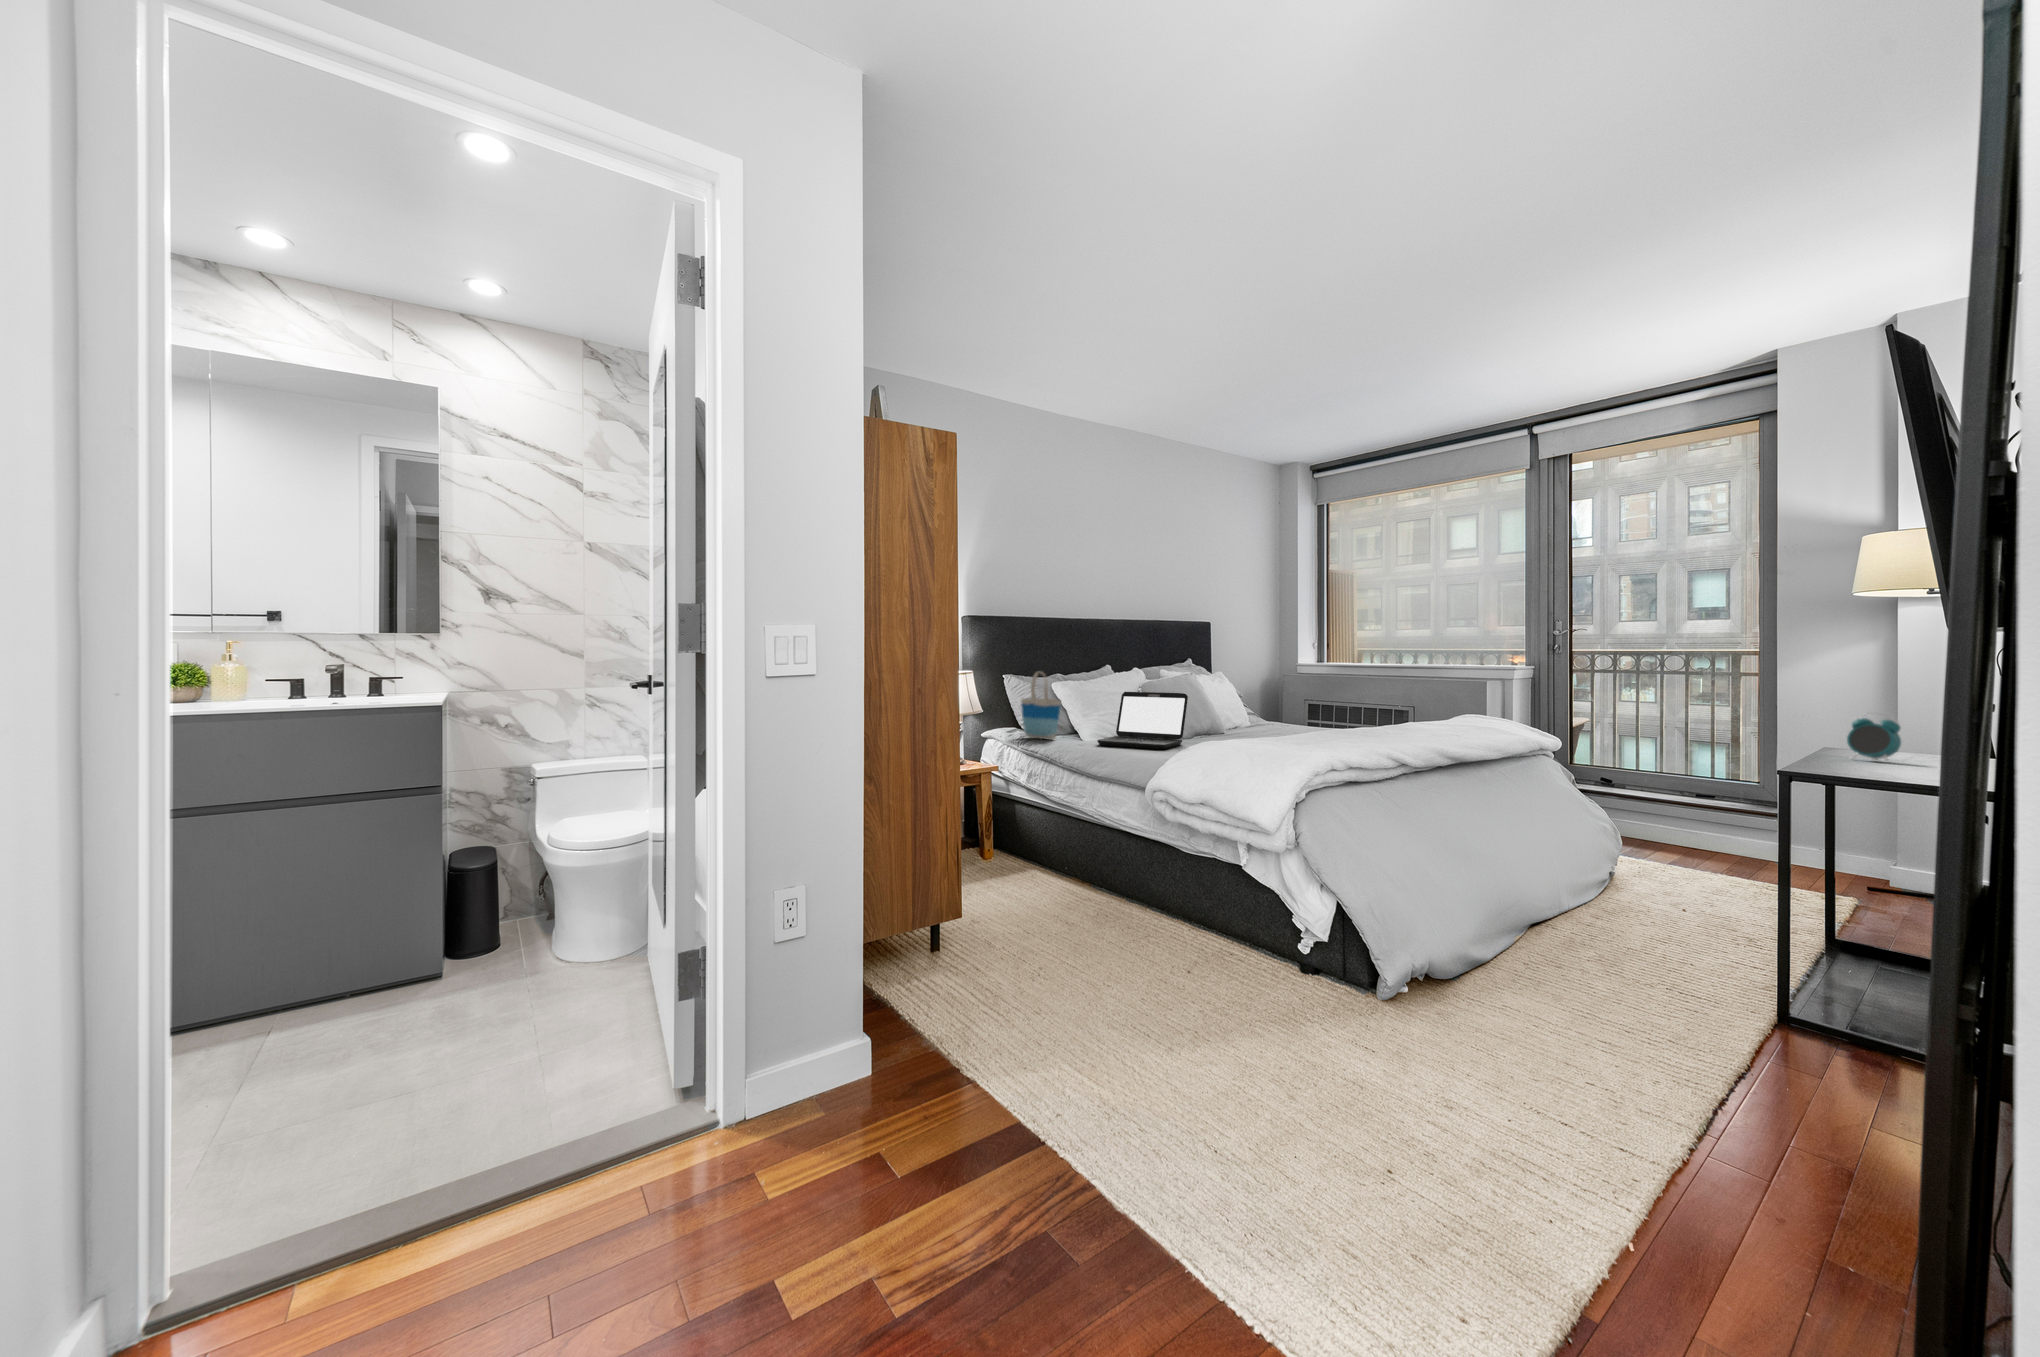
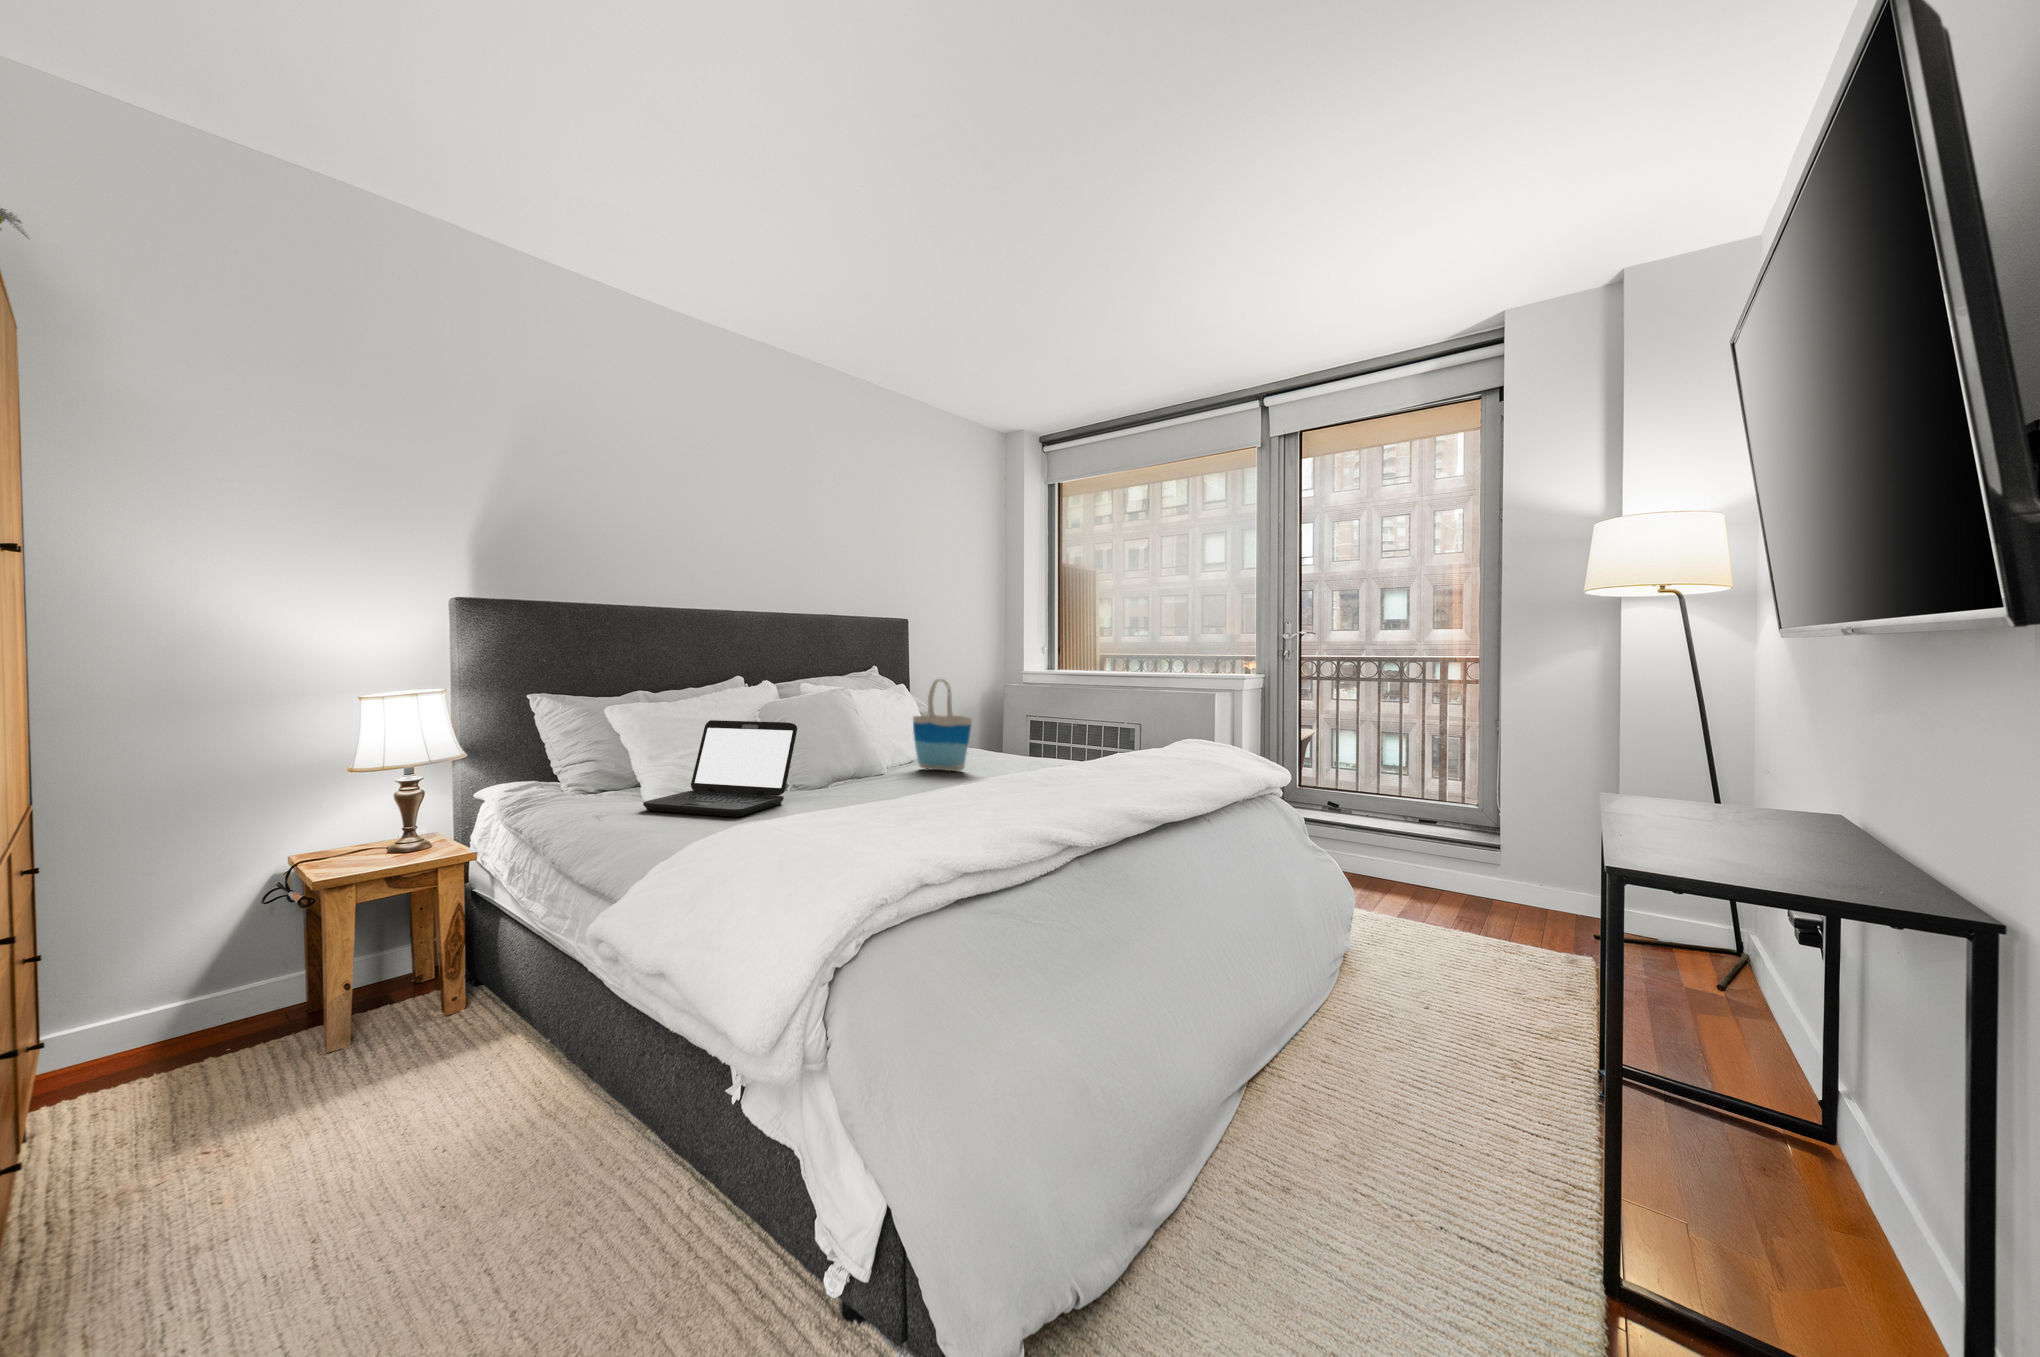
tote bag: present [1021,672,1061,739] -> present [913,679,972,771]
alarm clock: present [1847,714,1901,762] -> none [1643,751,1710,825]

